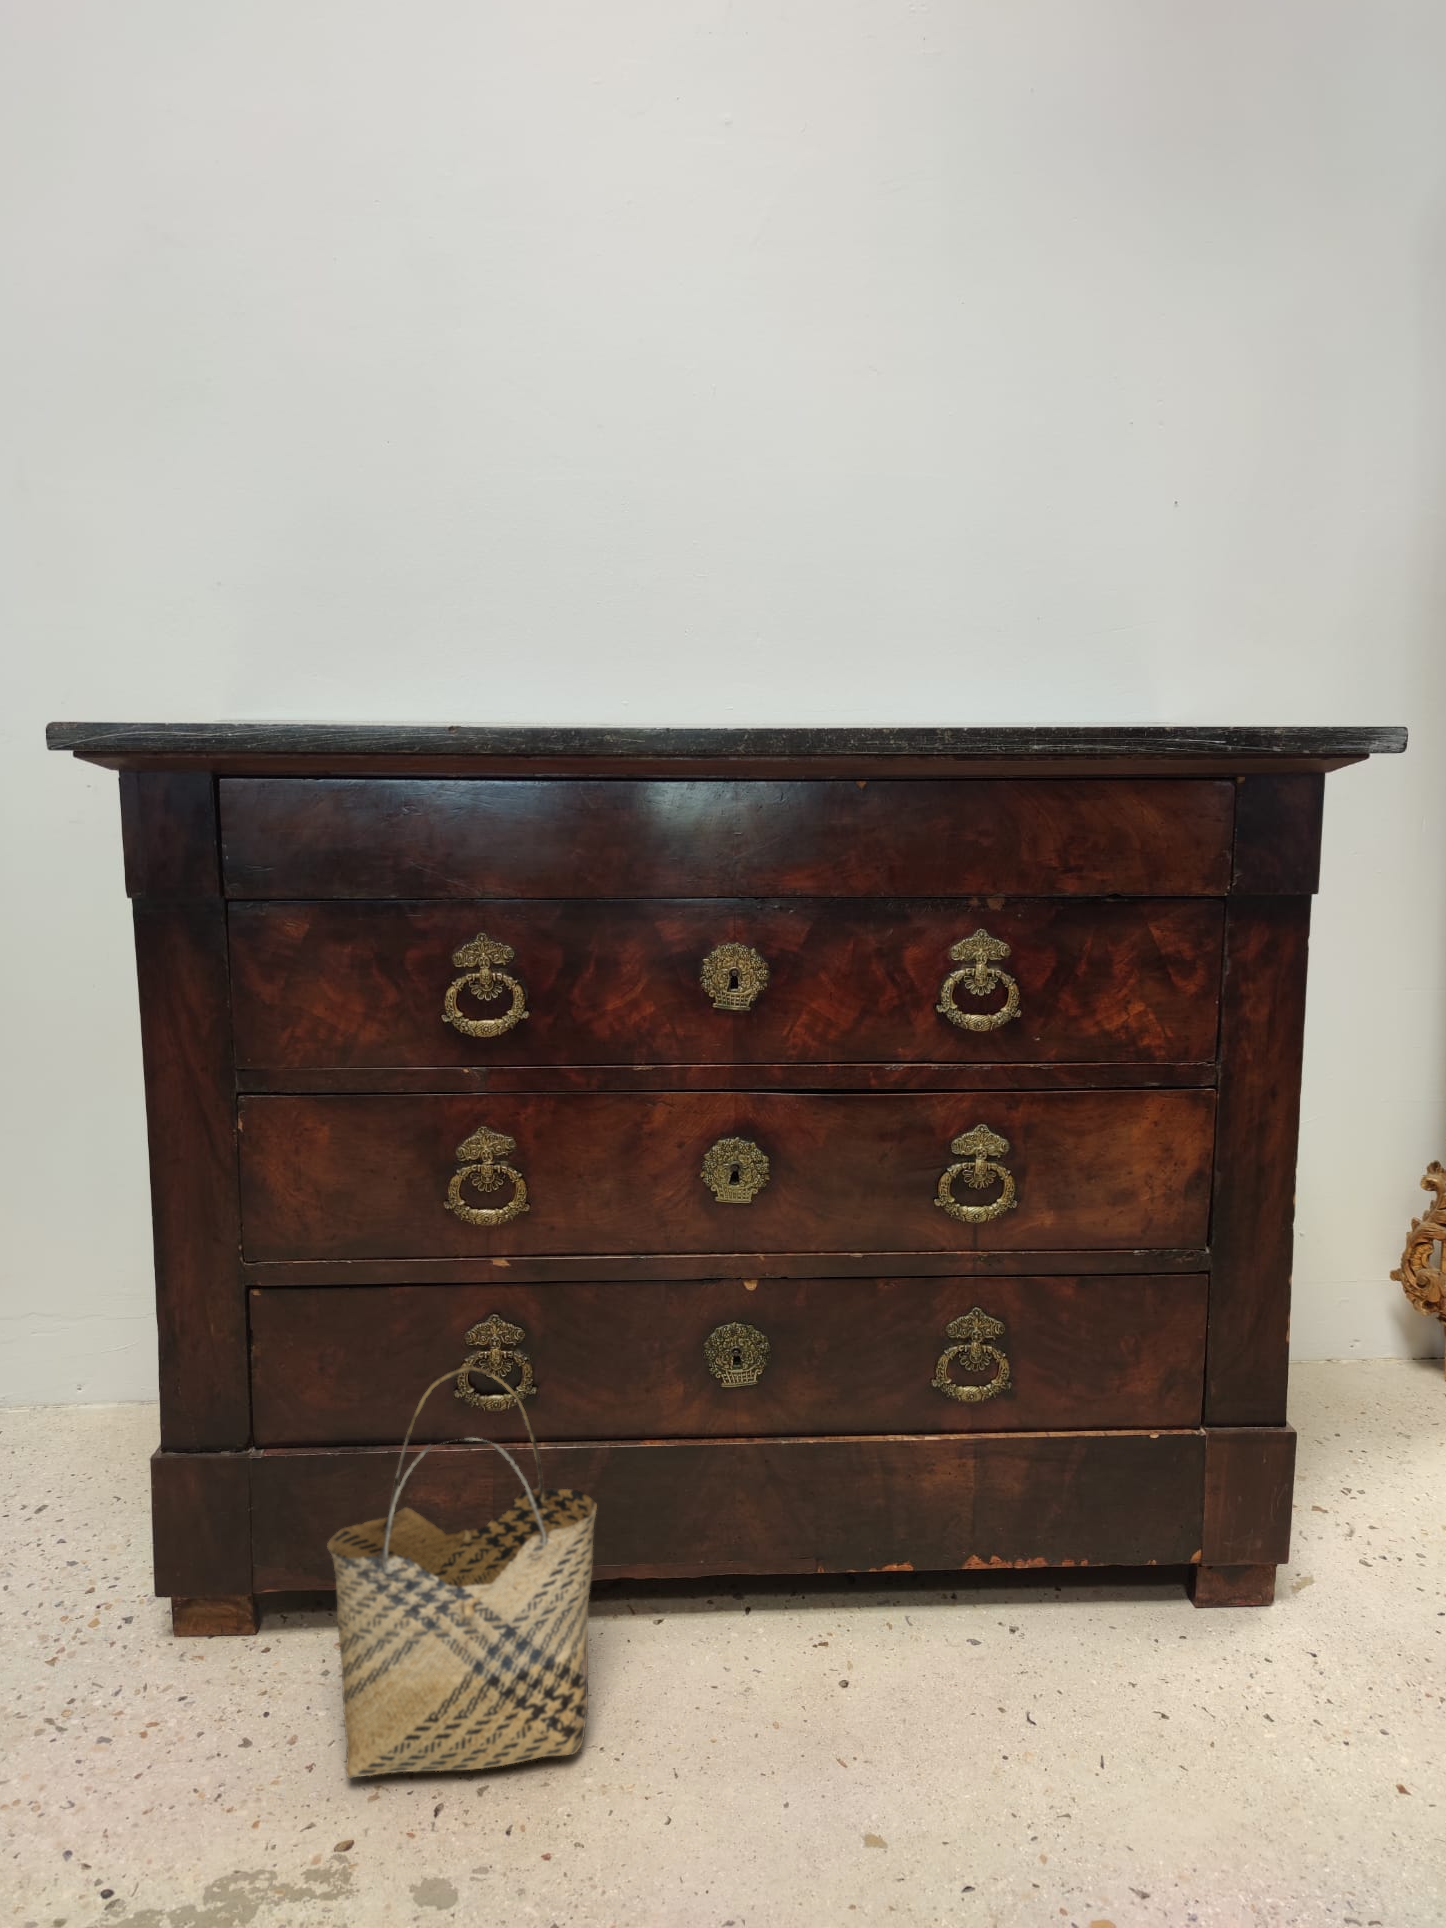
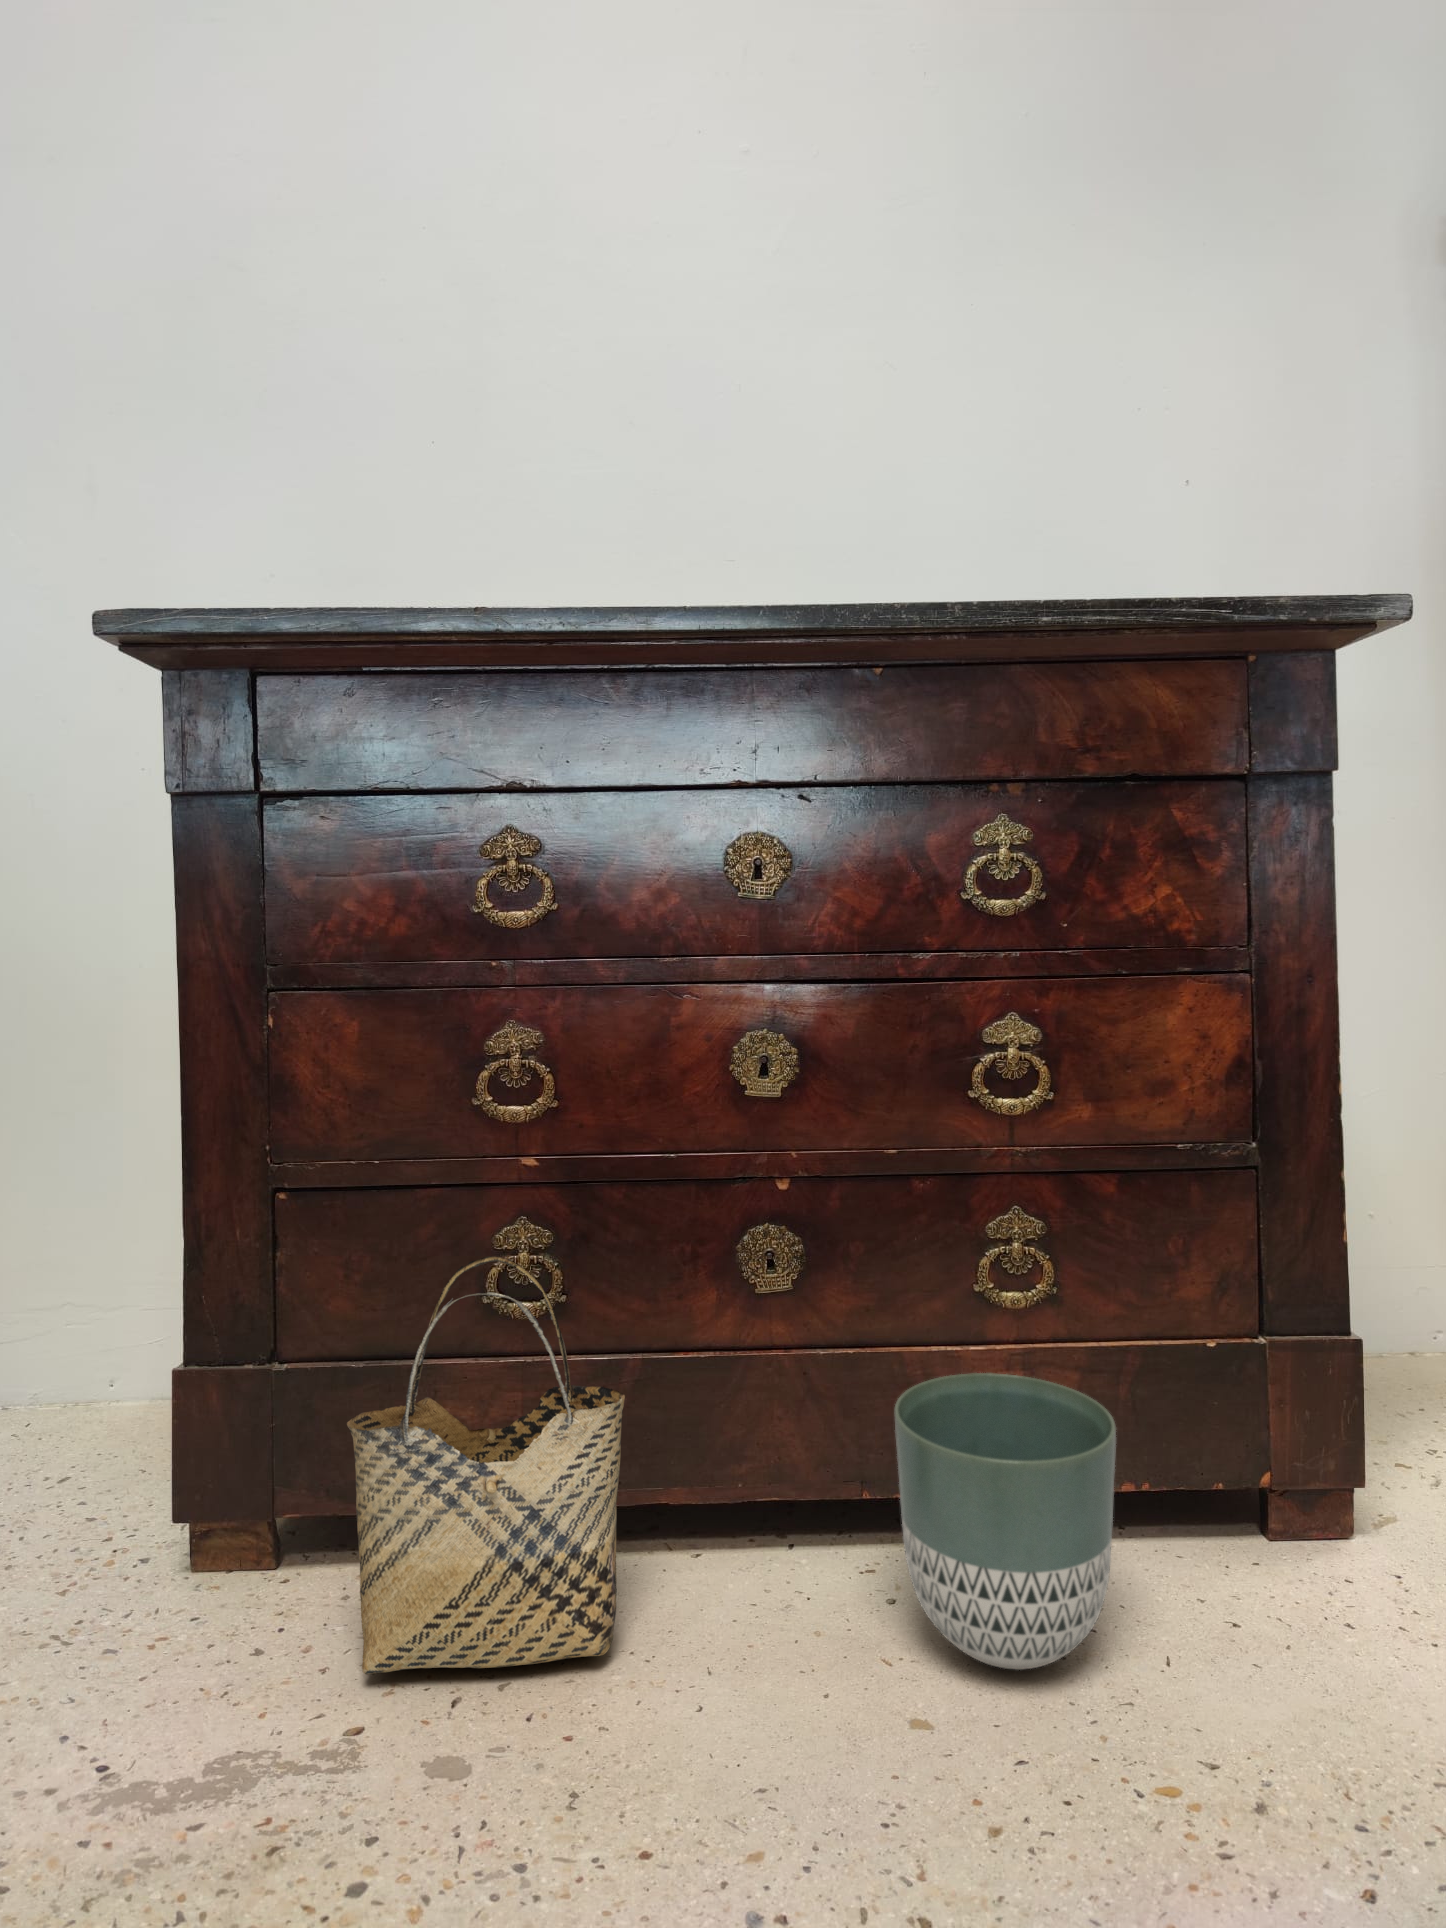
planter: none [857,1473,1067,1772] -> present [895,1373,1116,1670]

